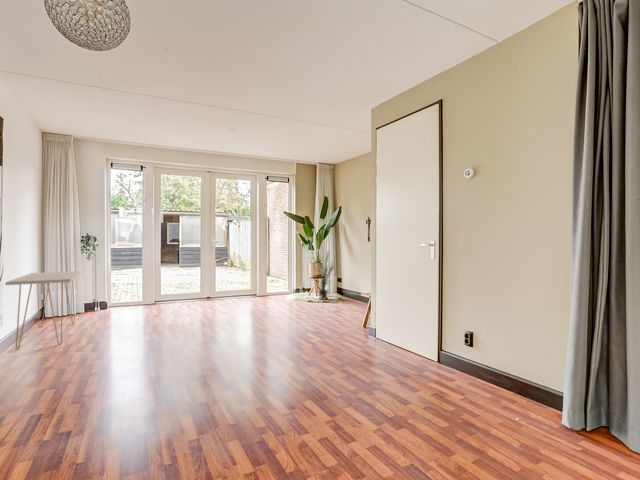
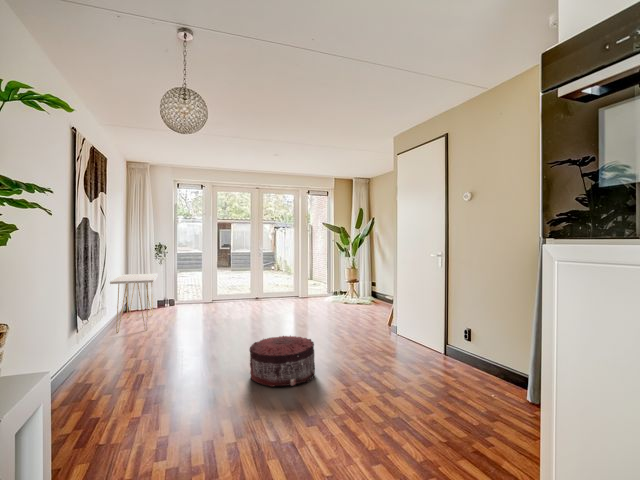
house plant: present [319,254,333,300] -> none [347,257,371,302]
pouf: none [196,347,287,426] -> present [250,336,315,387]

